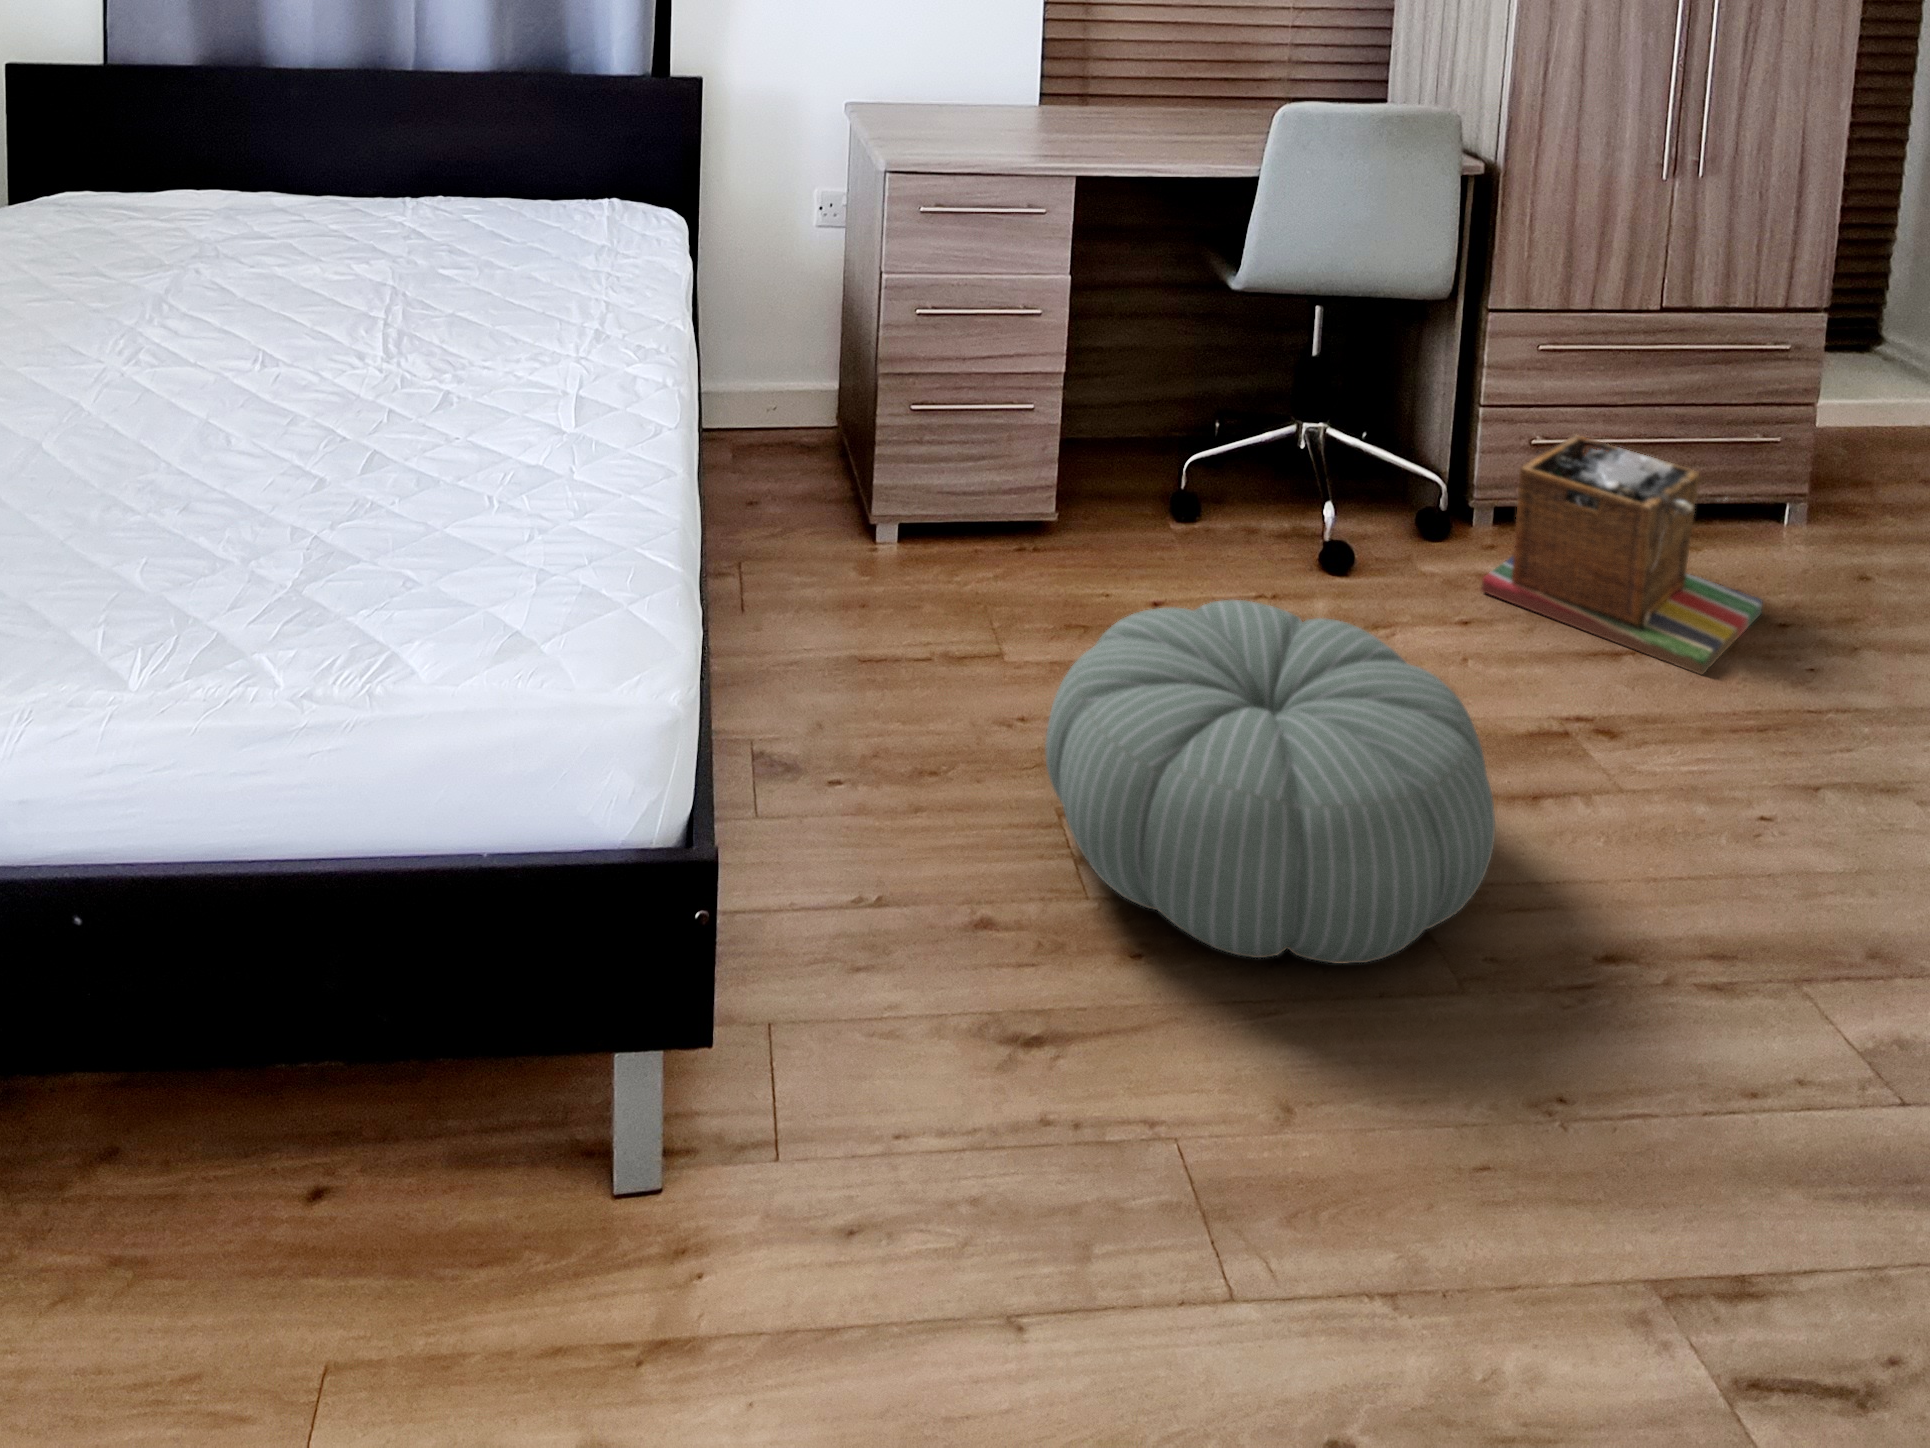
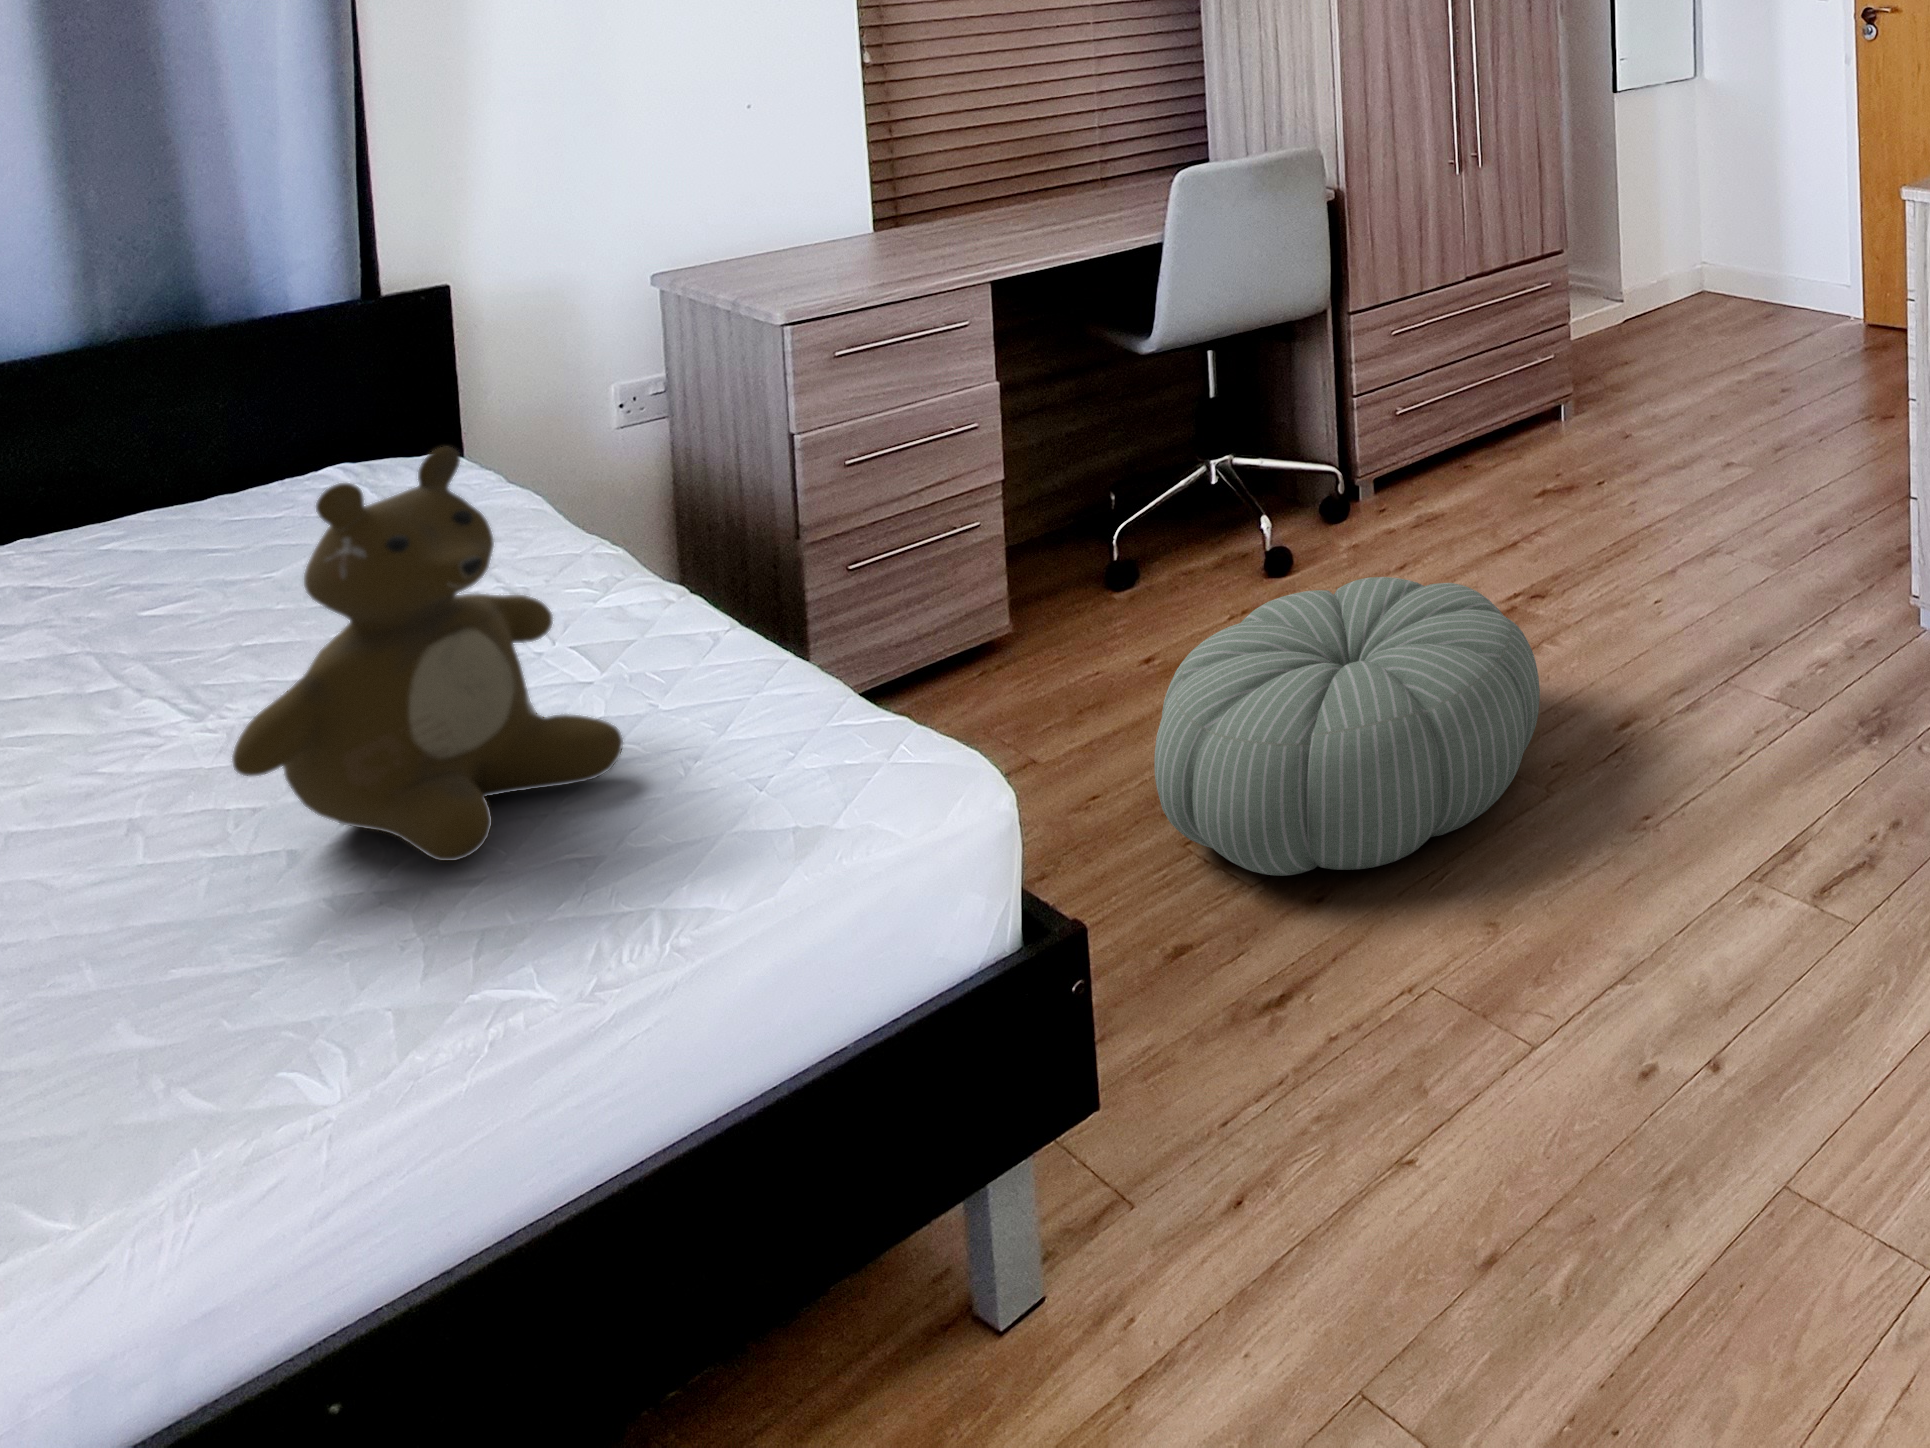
teddy bear: none [300,196,530,522] -> present [232,447,623,861]
laundry basket: present [1482,434,1763,675] -> none [1393,384,1577,538]

